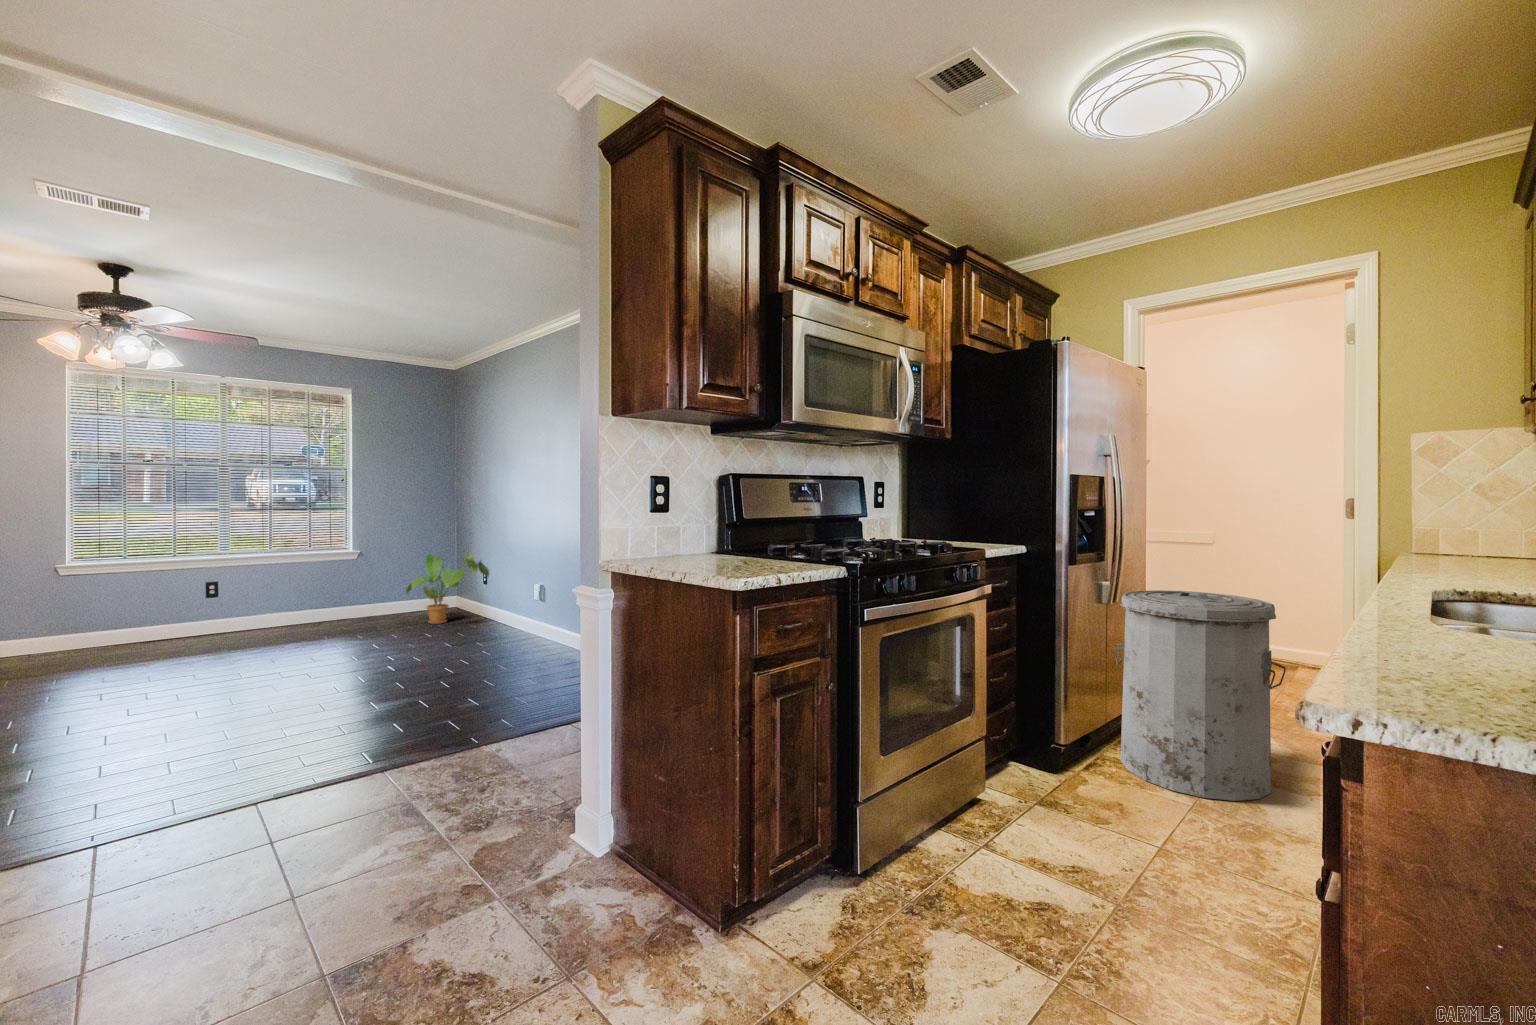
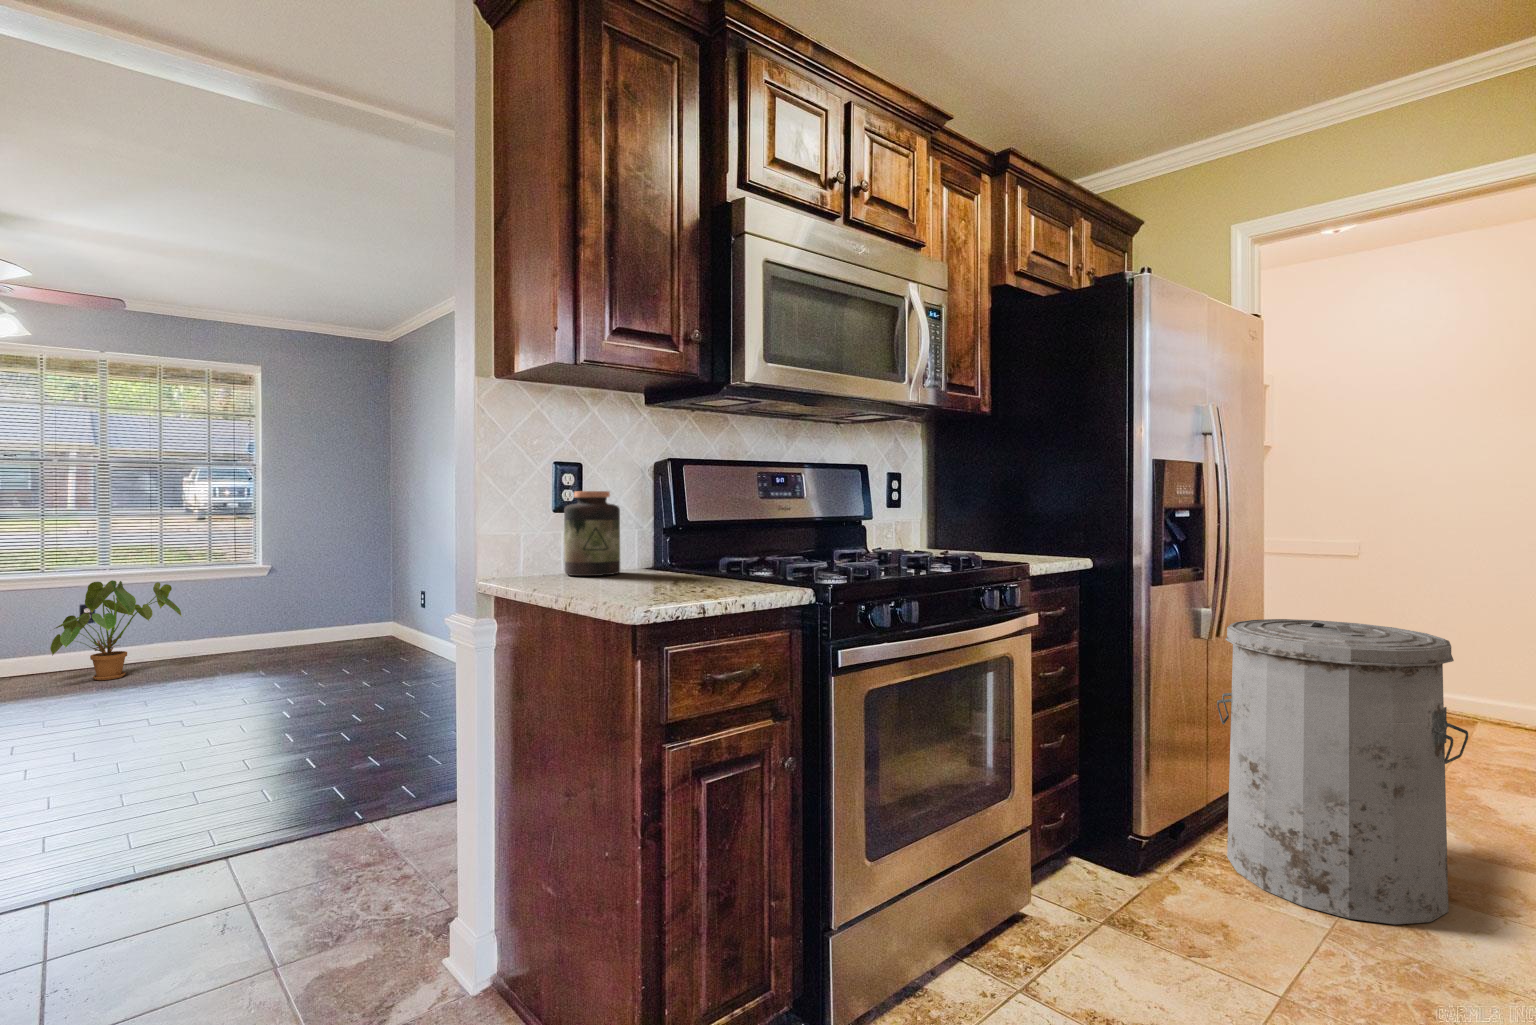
jar: none [662,498,701,559] -> present [564,491,620,576]
house plant: present [406,554,489,624] -> present [50,580,181,680]

